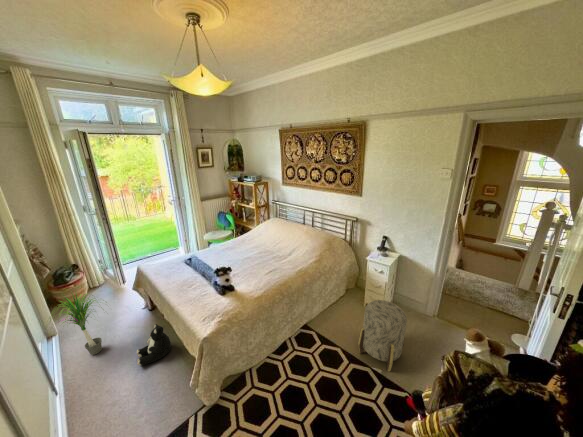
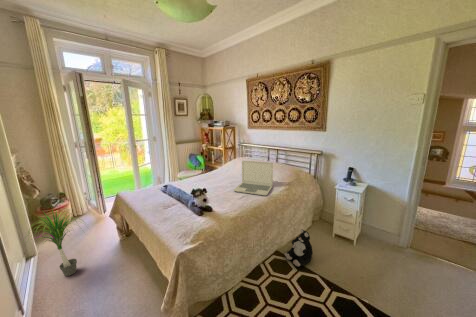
laptop: none [261,230,303,270] -> present [234,161,273,196]
ottoman: present [359,300,407,372] -> none [338,224,395,302]
plush toy: present [137,324,171,366] -> present [285,230,313,266]

